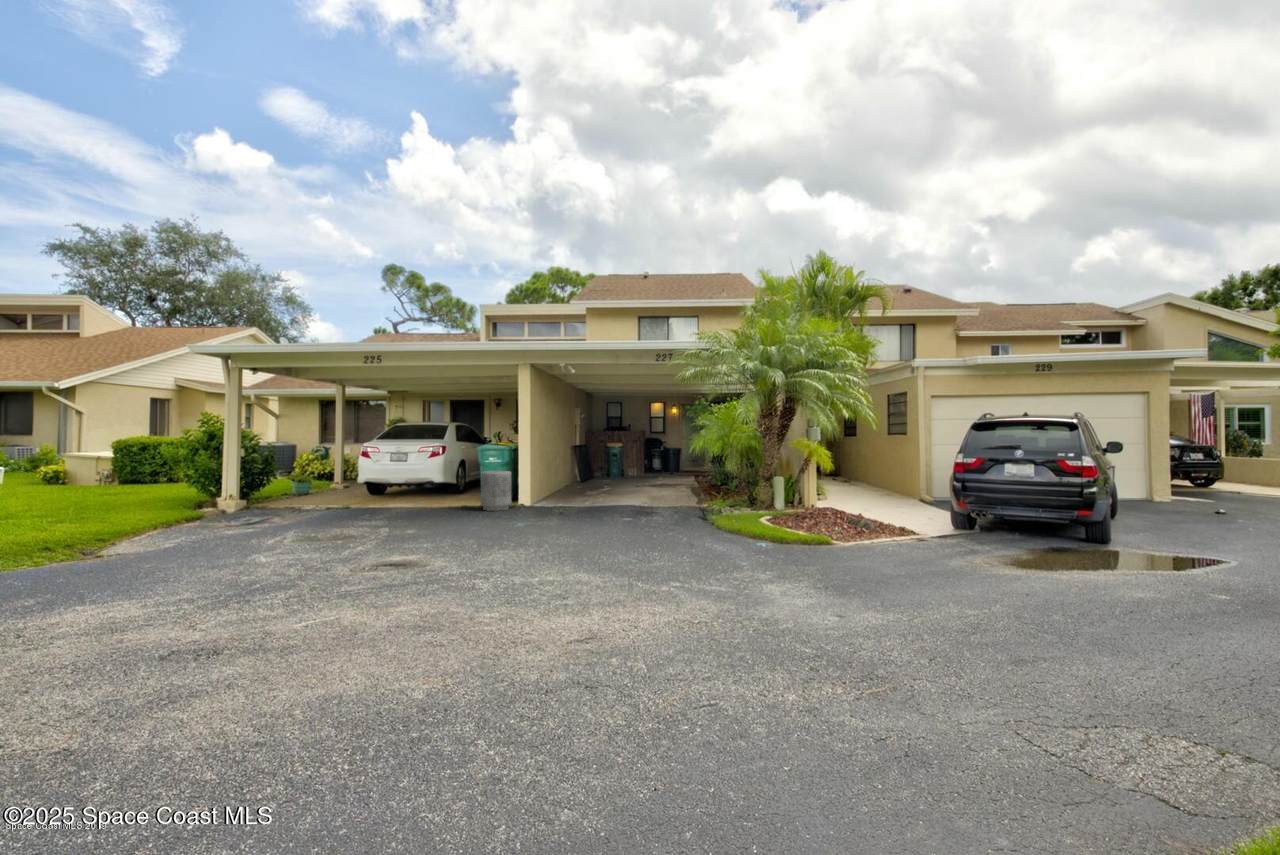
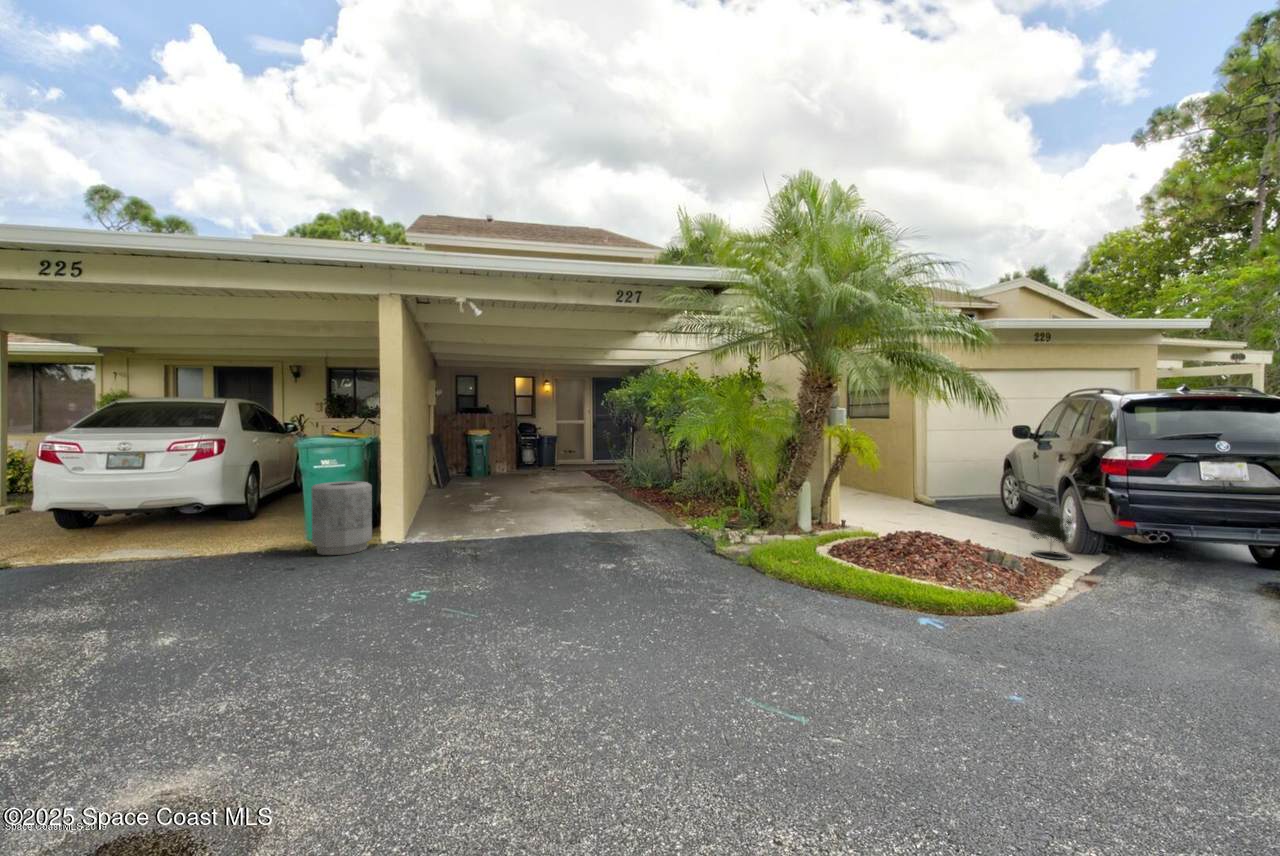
potted tree: none [923,492,955,537] -> present [1028,503,1071,560]

